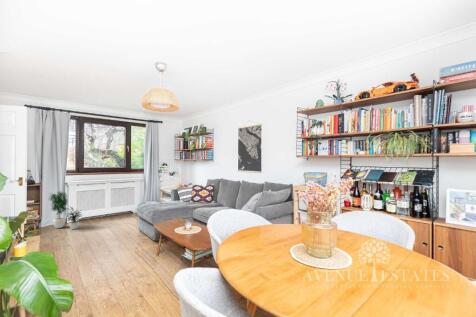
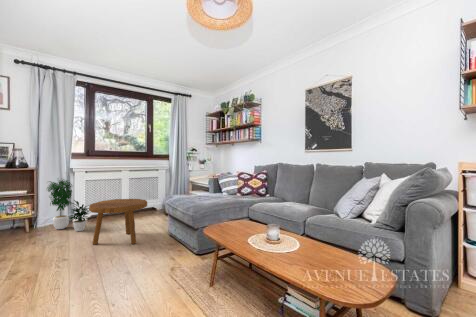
footstool: none [83,205,124,238] -> present [89,199,147,245]

